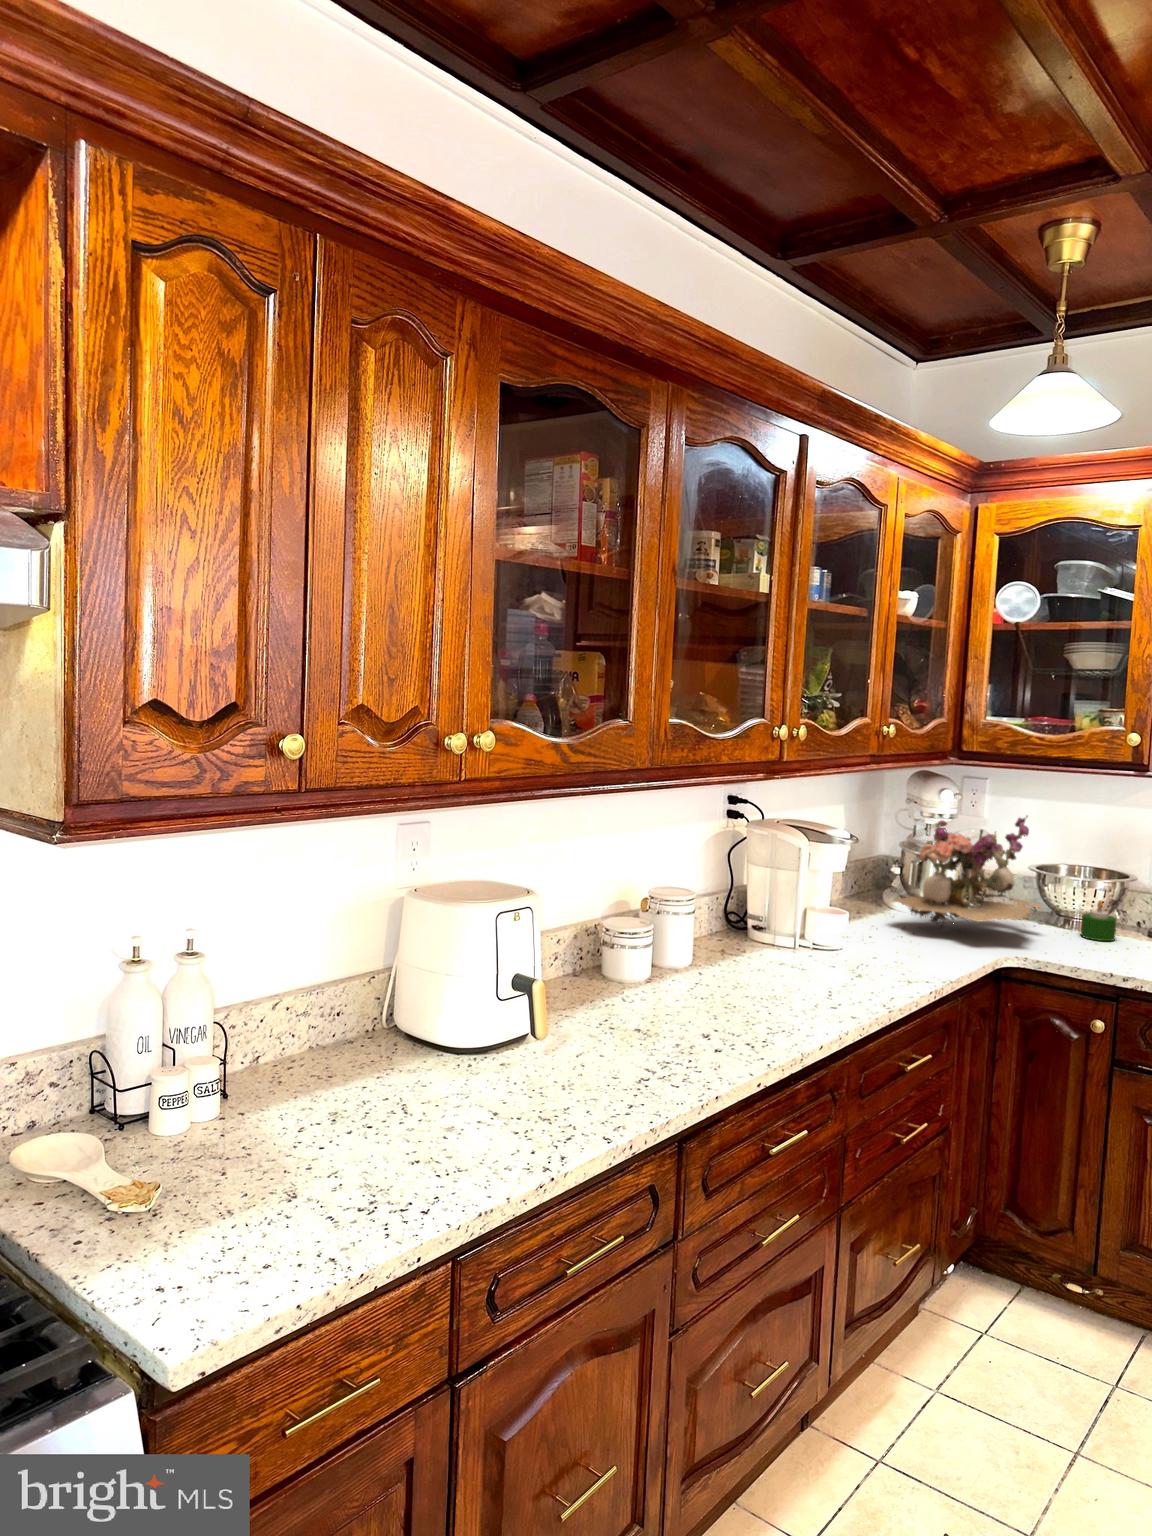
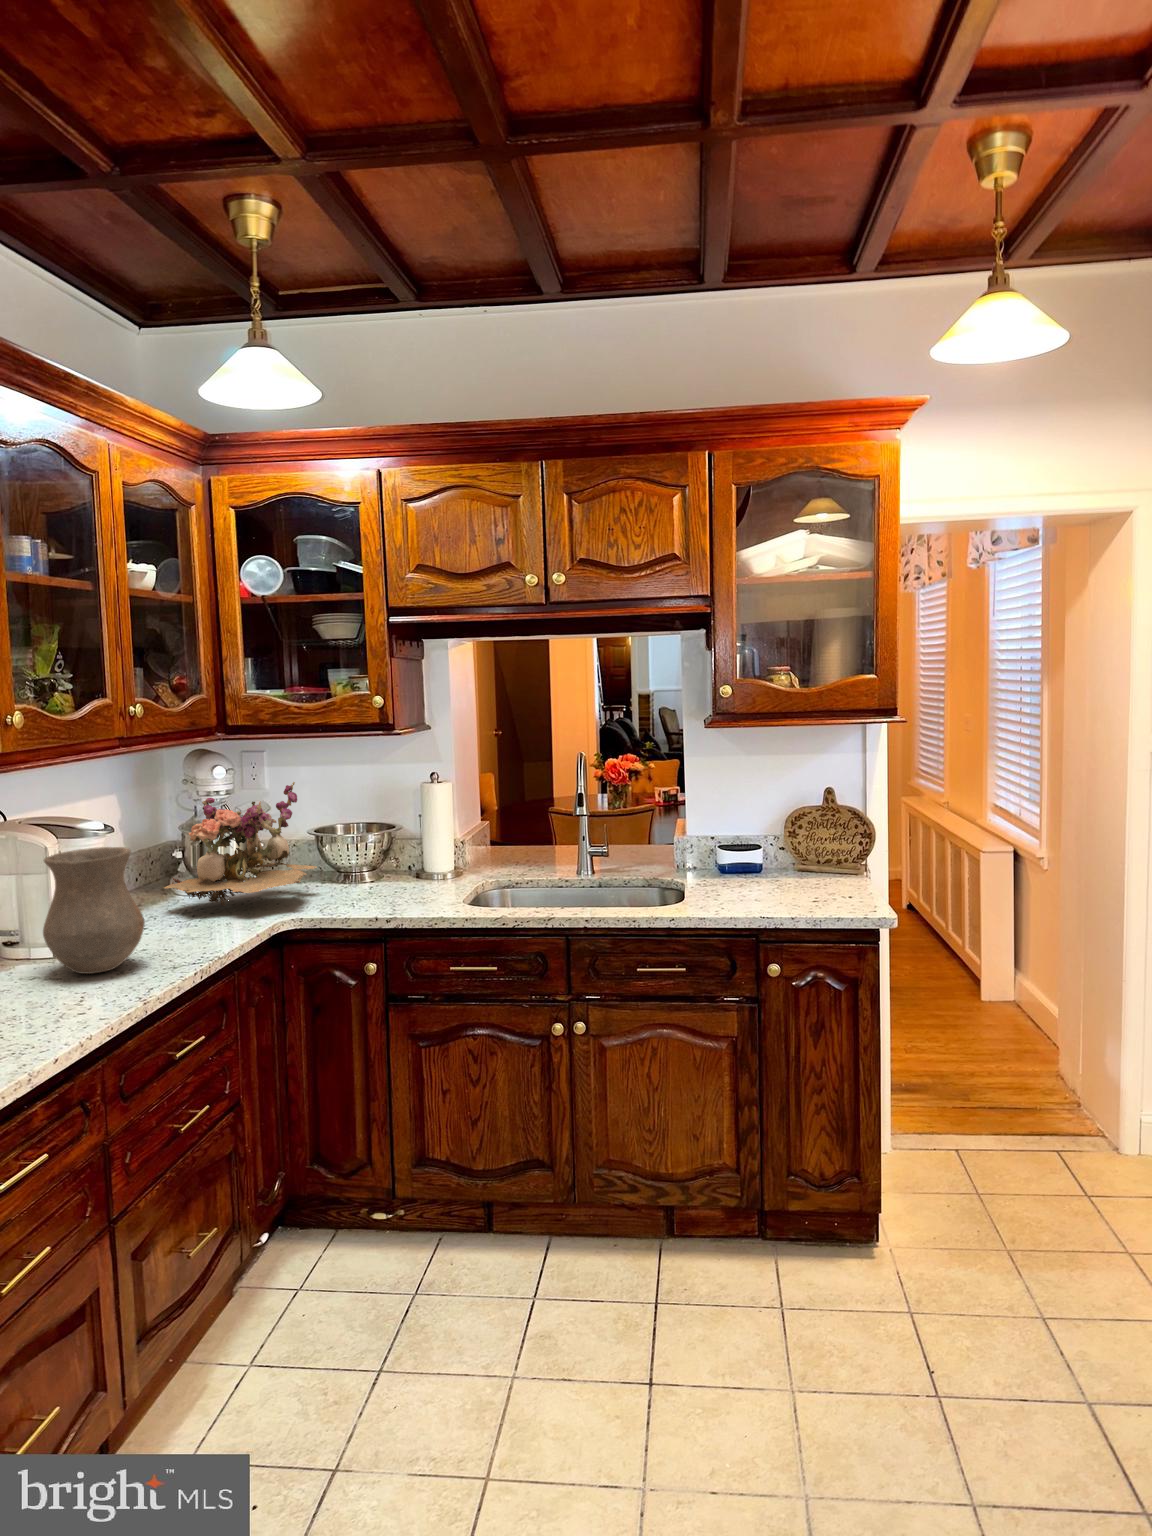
vase: none [797,855,887,972] -> present [43,847,145,974]
candle: present [1081,900,1116,941] -> none [354,853,385,891]

